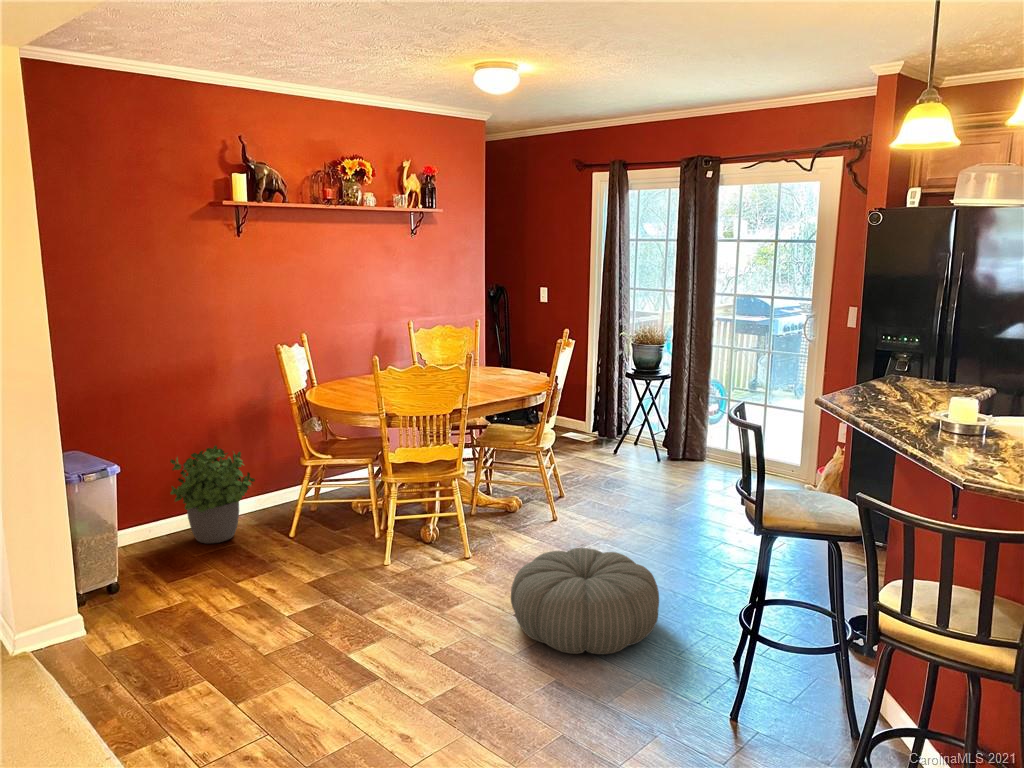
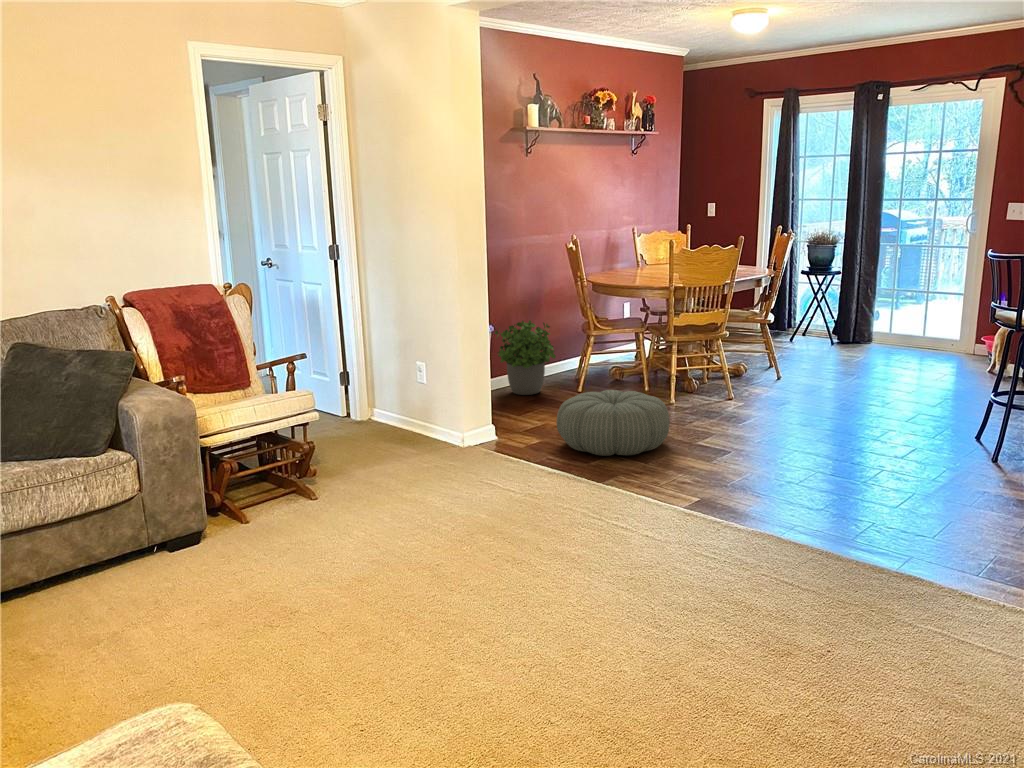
pouf: present [511,548,659,654] -> present [556,390,670,456]

